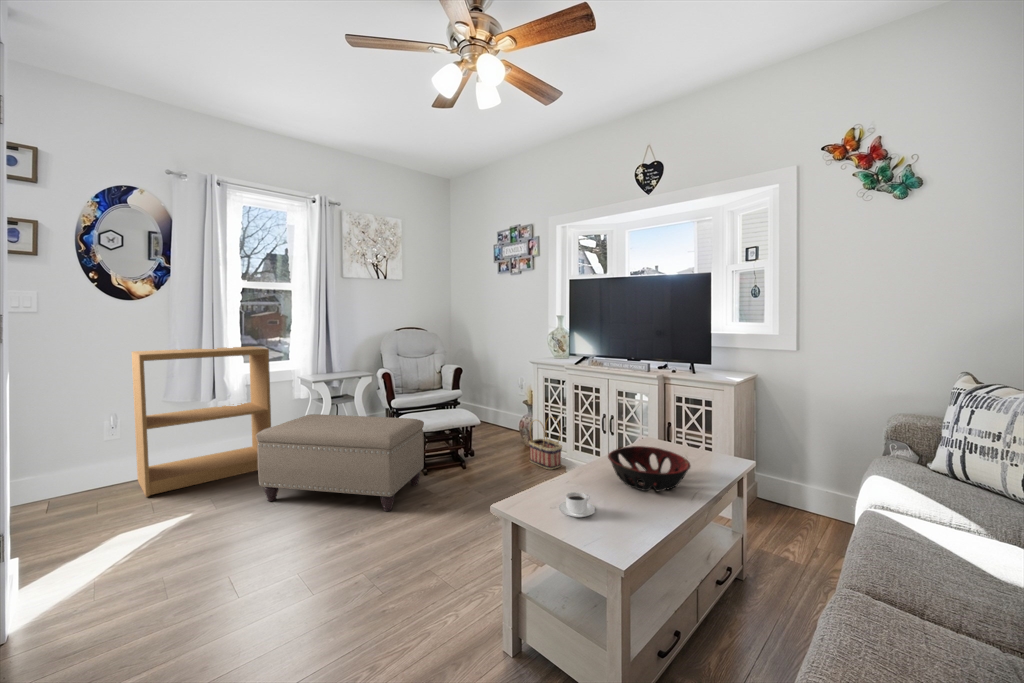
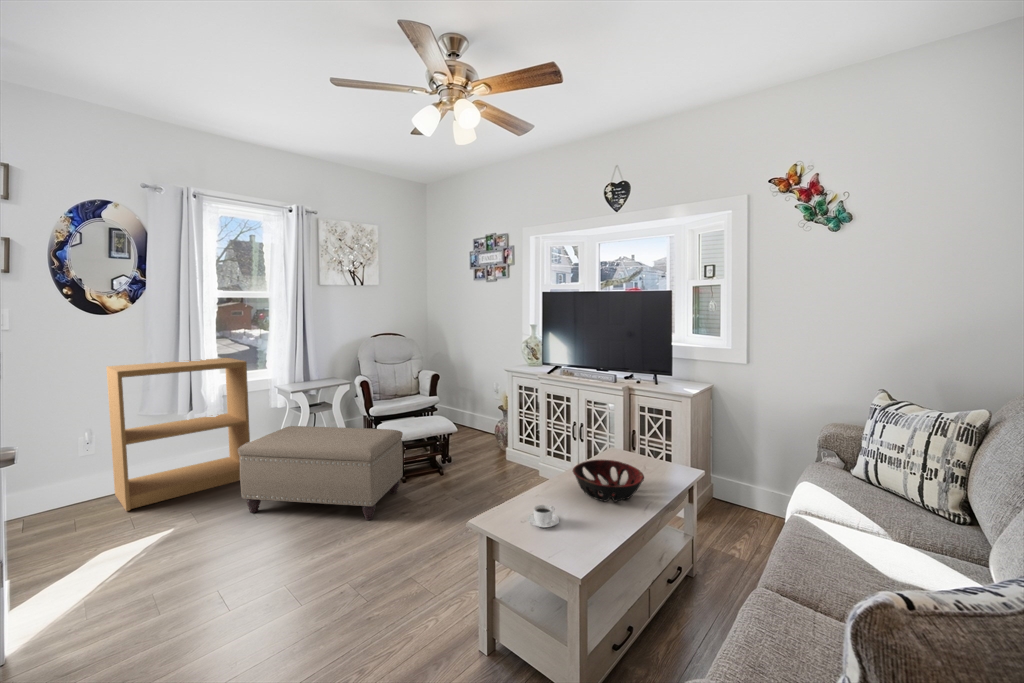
basket: present [529,417,562,470] -> none [504,424,536,475]

